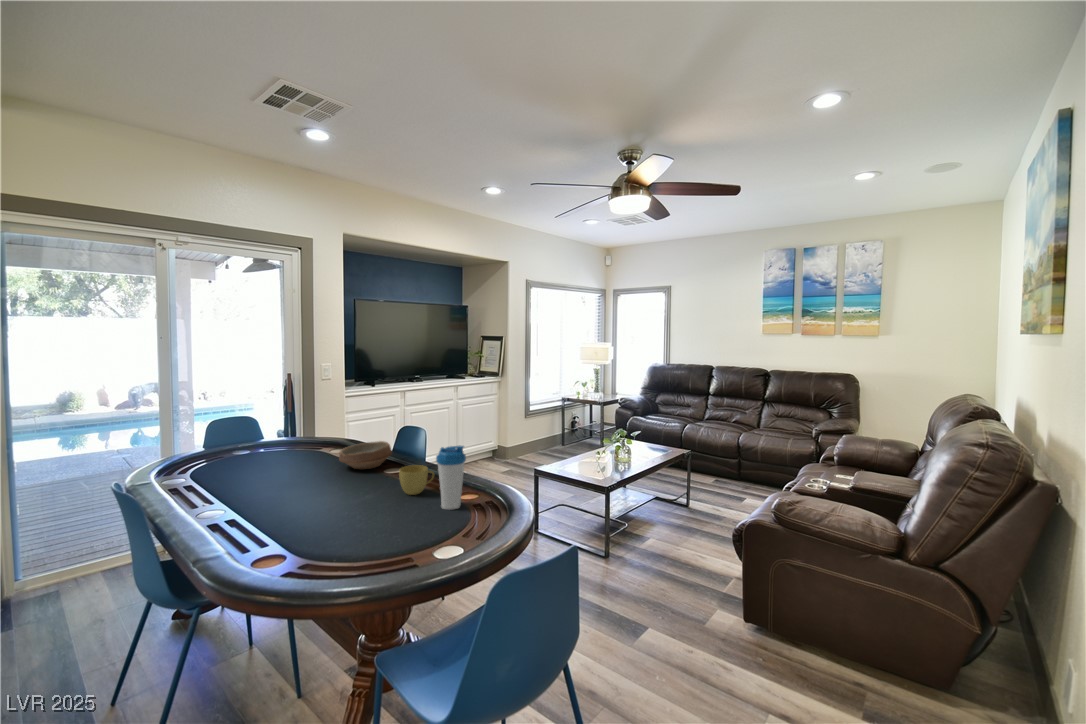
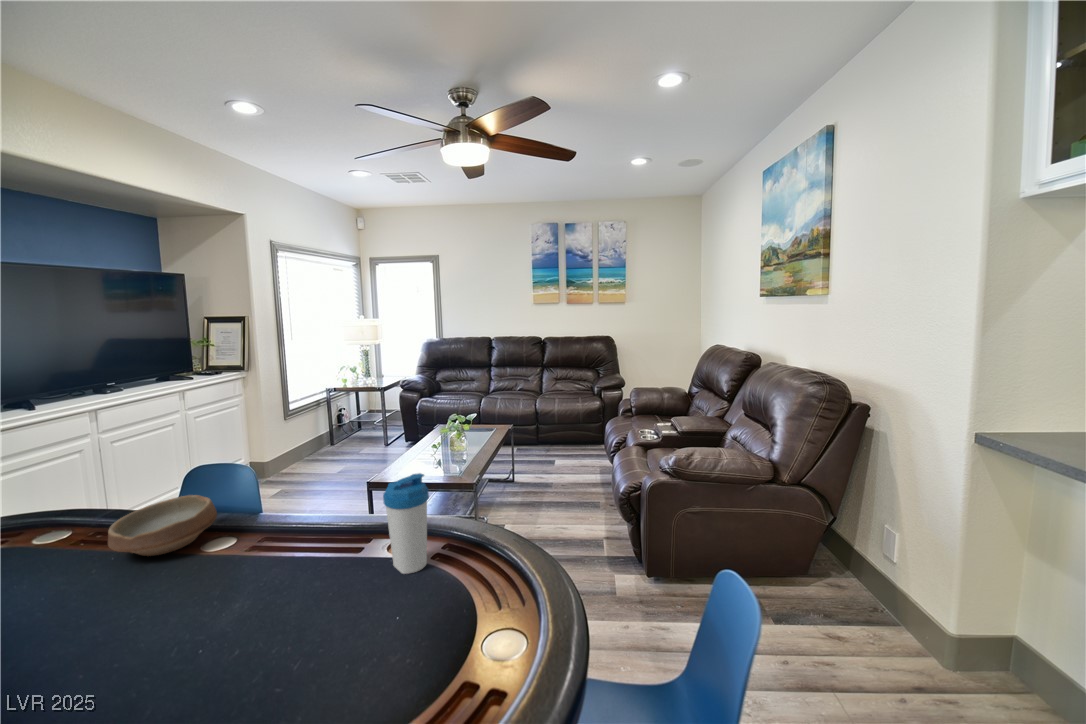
cup: present [399,465,434,495] -> none [294,518,348,570]

